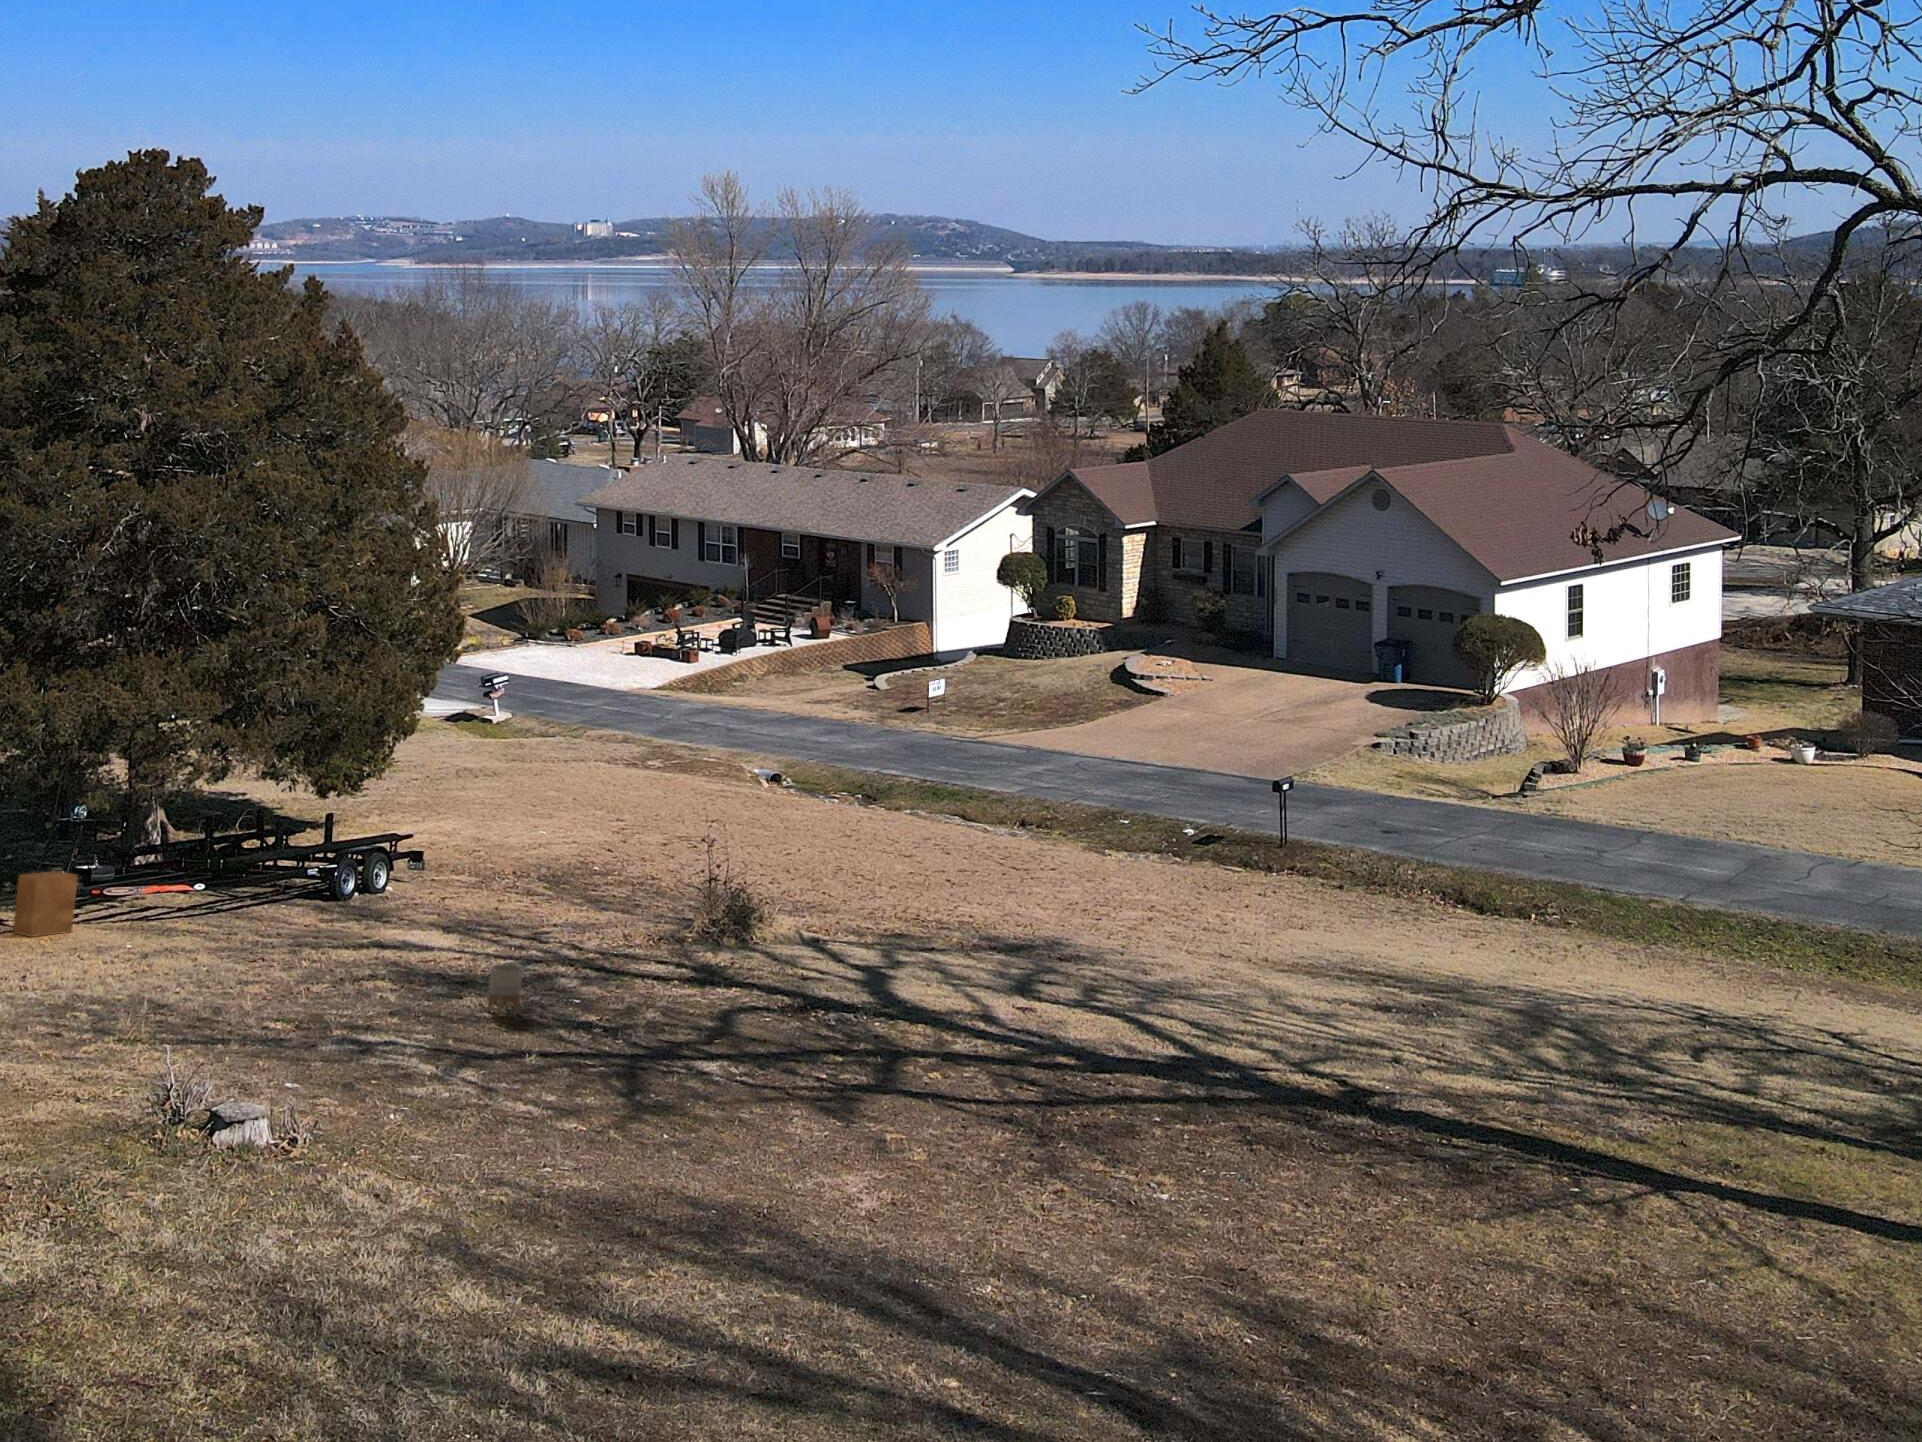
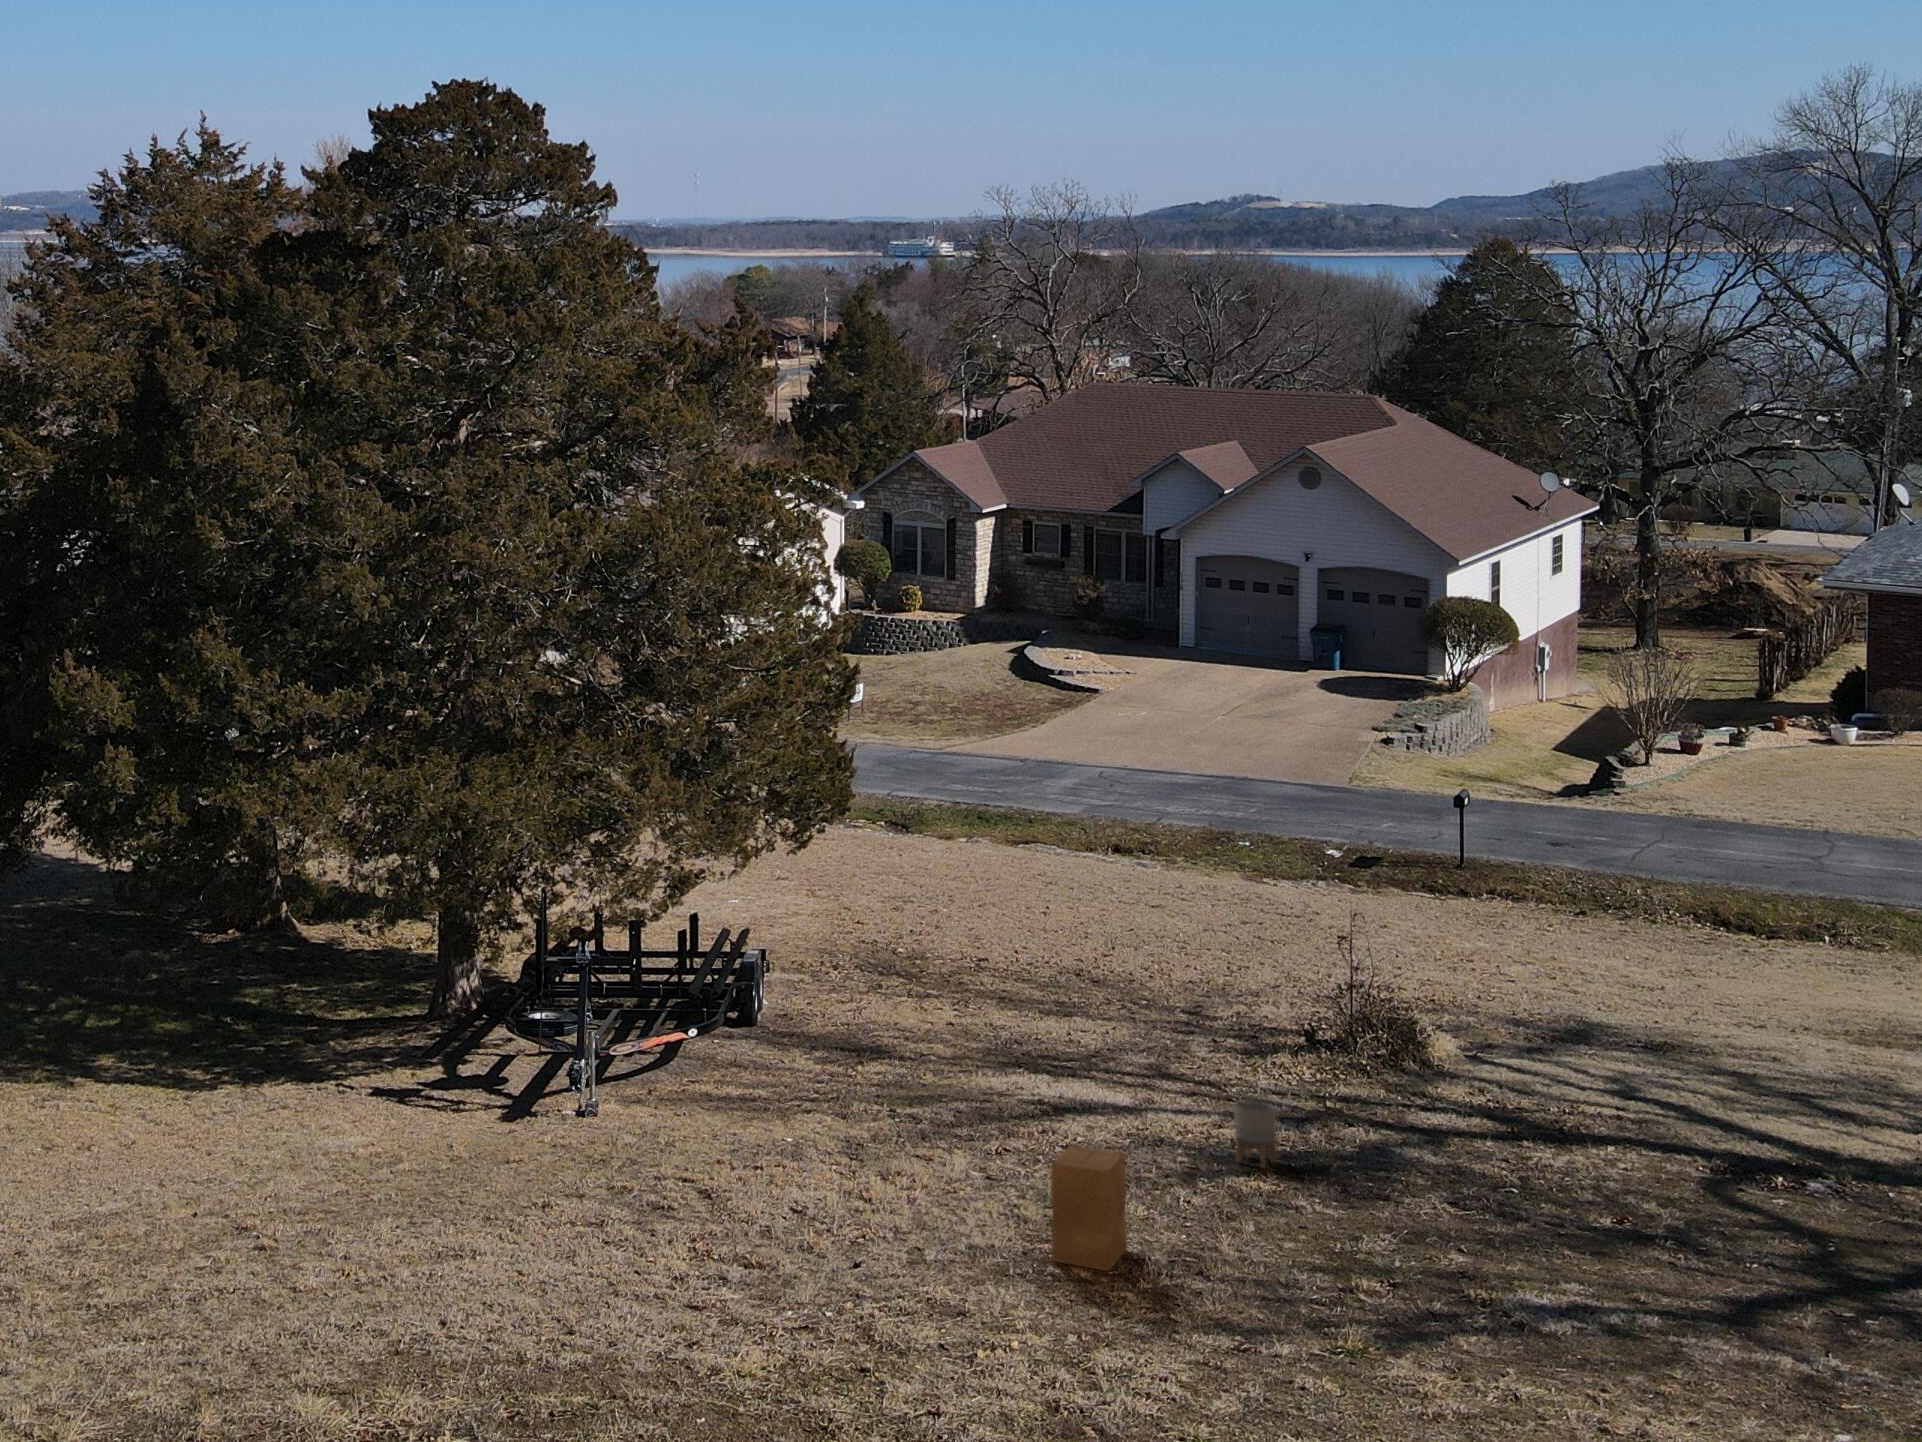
cardboard box: present [13,871,78,937] -> present [1051,1145,1127,1271]

